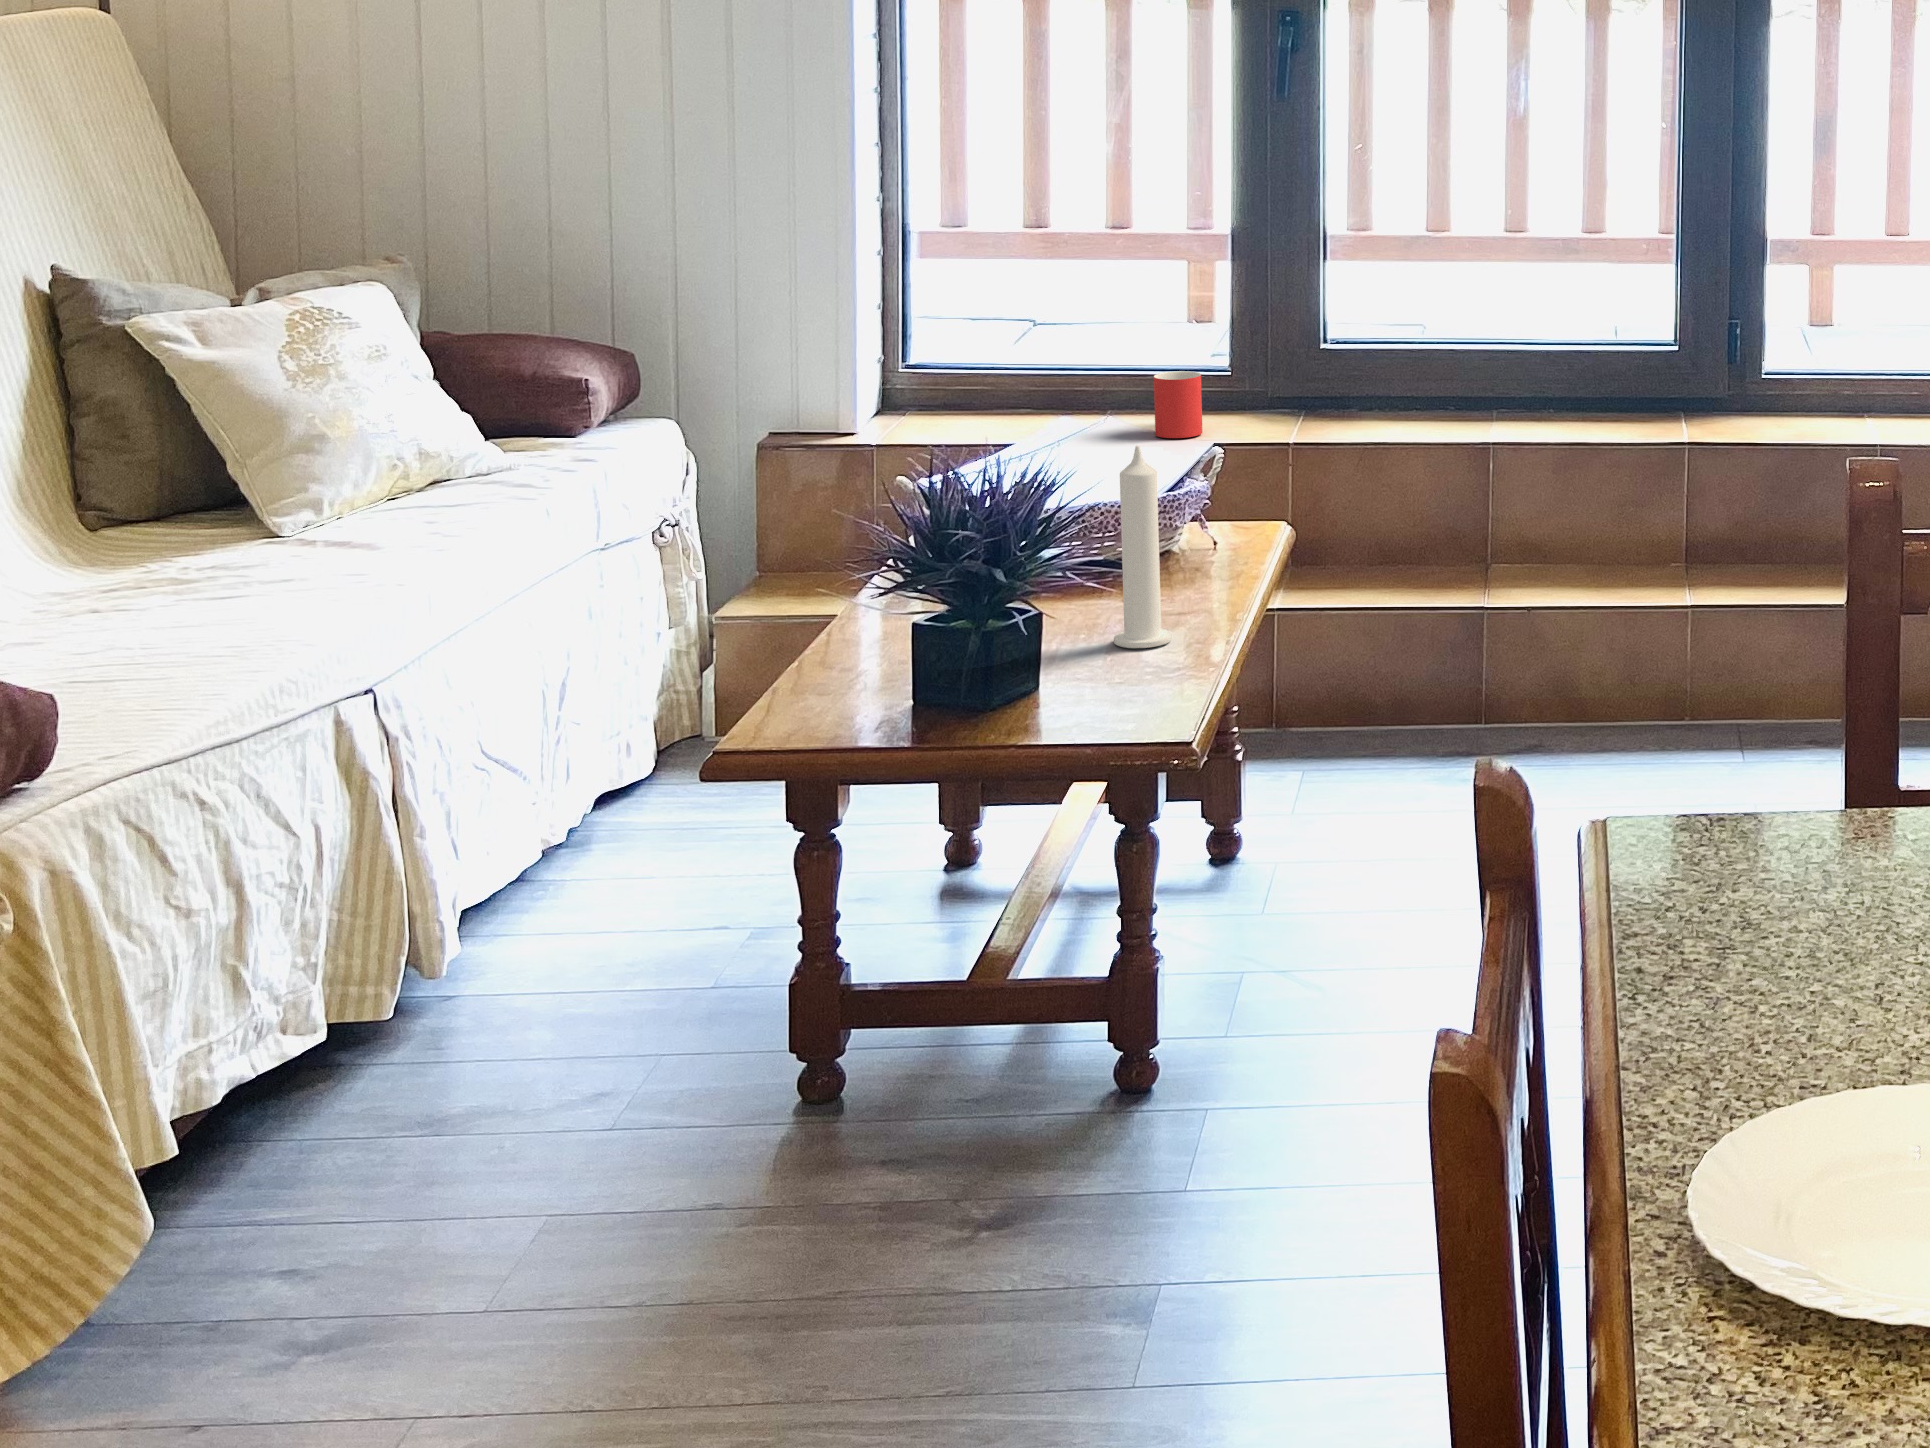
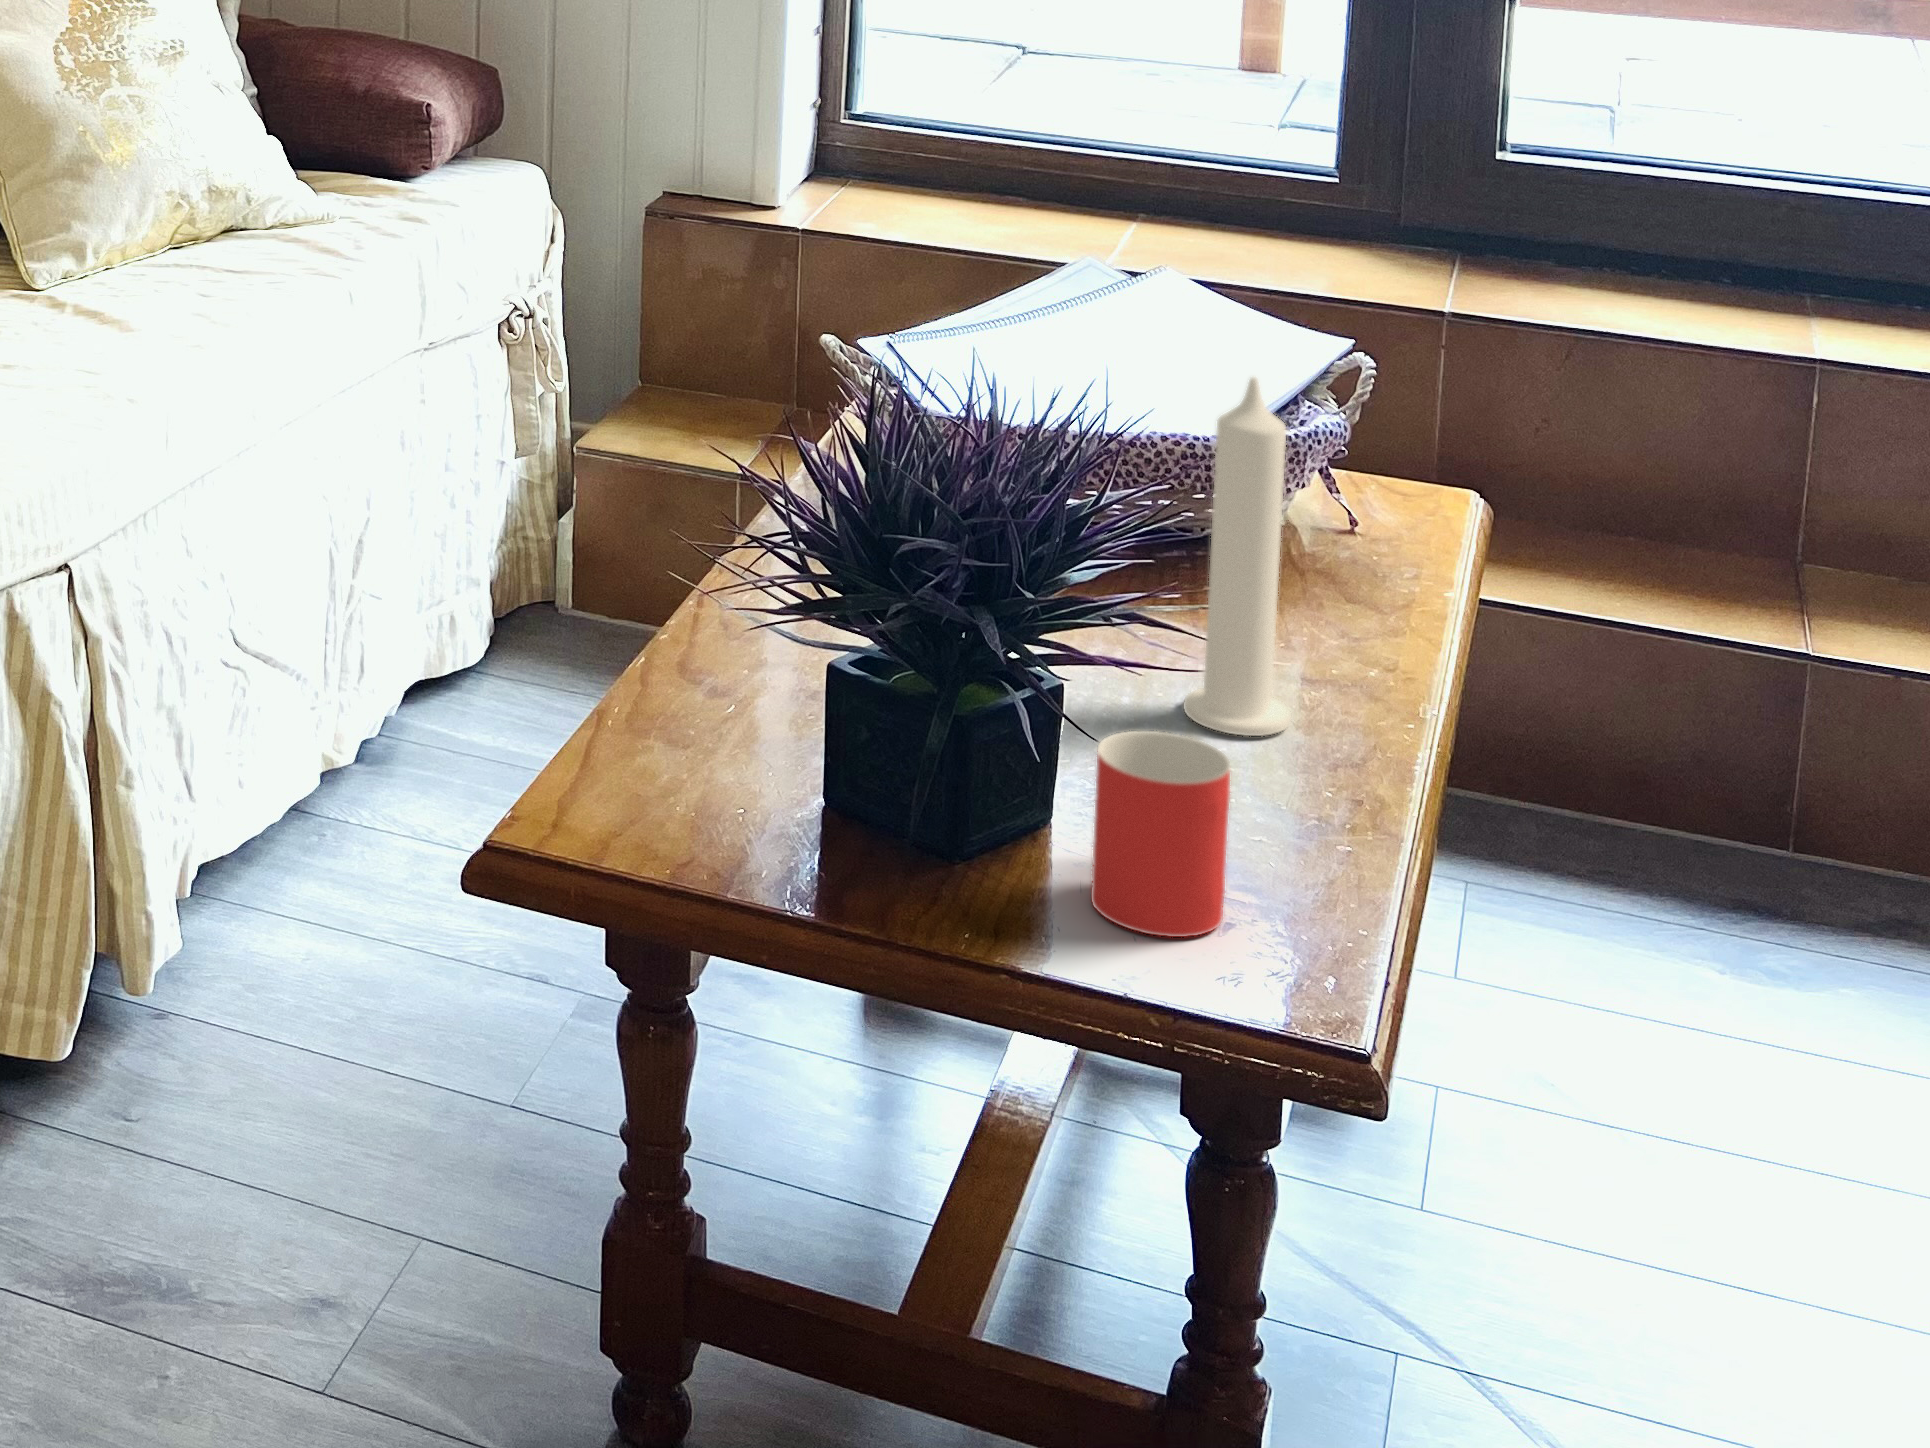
mug: present [1154,371,1202,438] -> present [1091,731,1231,937]

